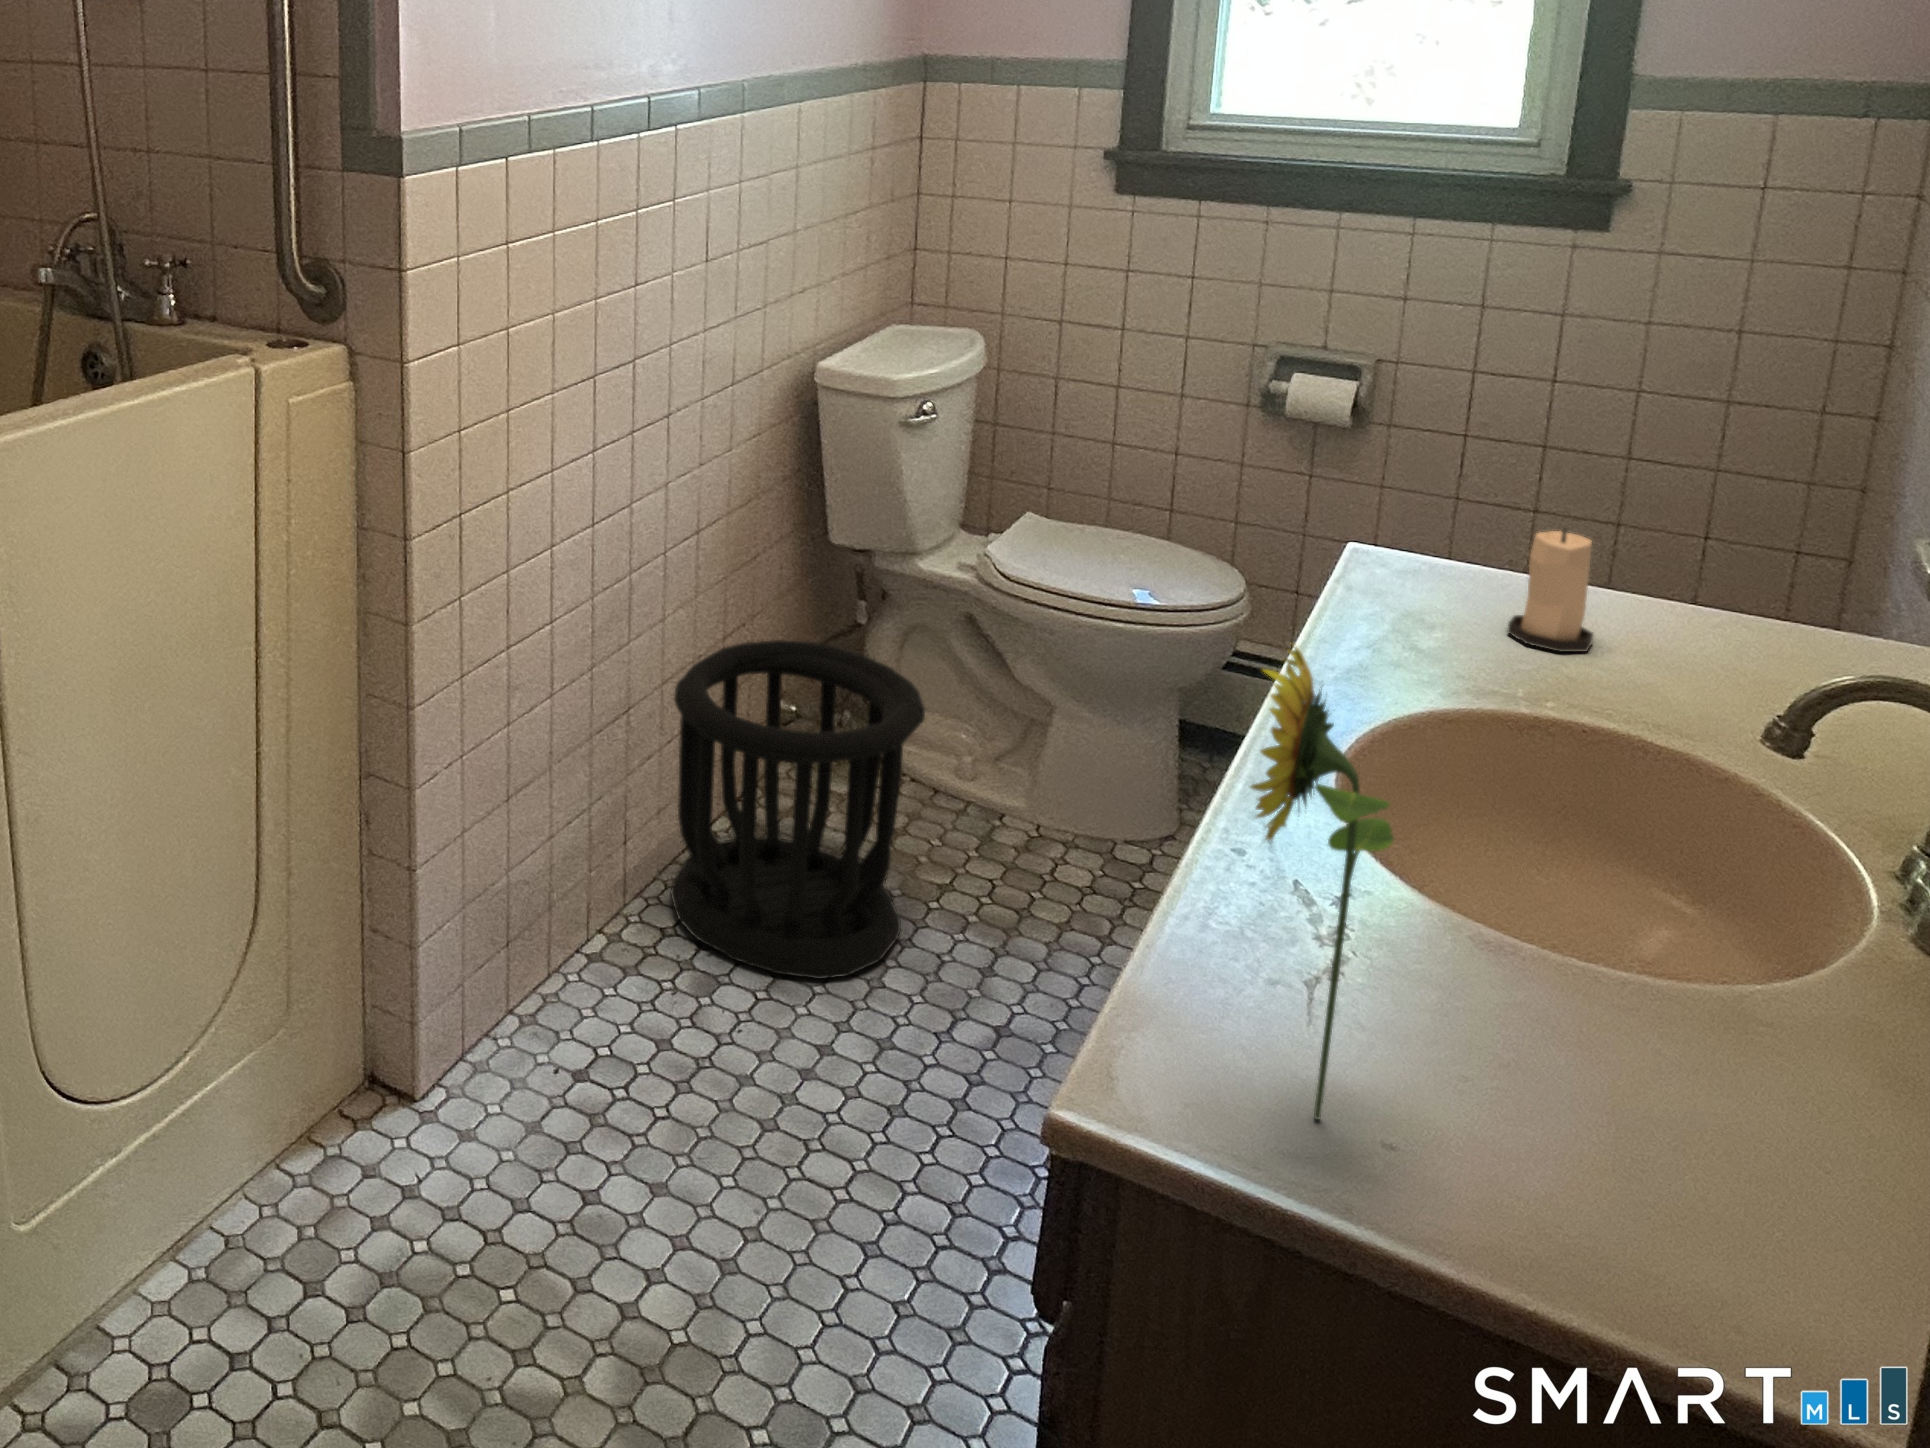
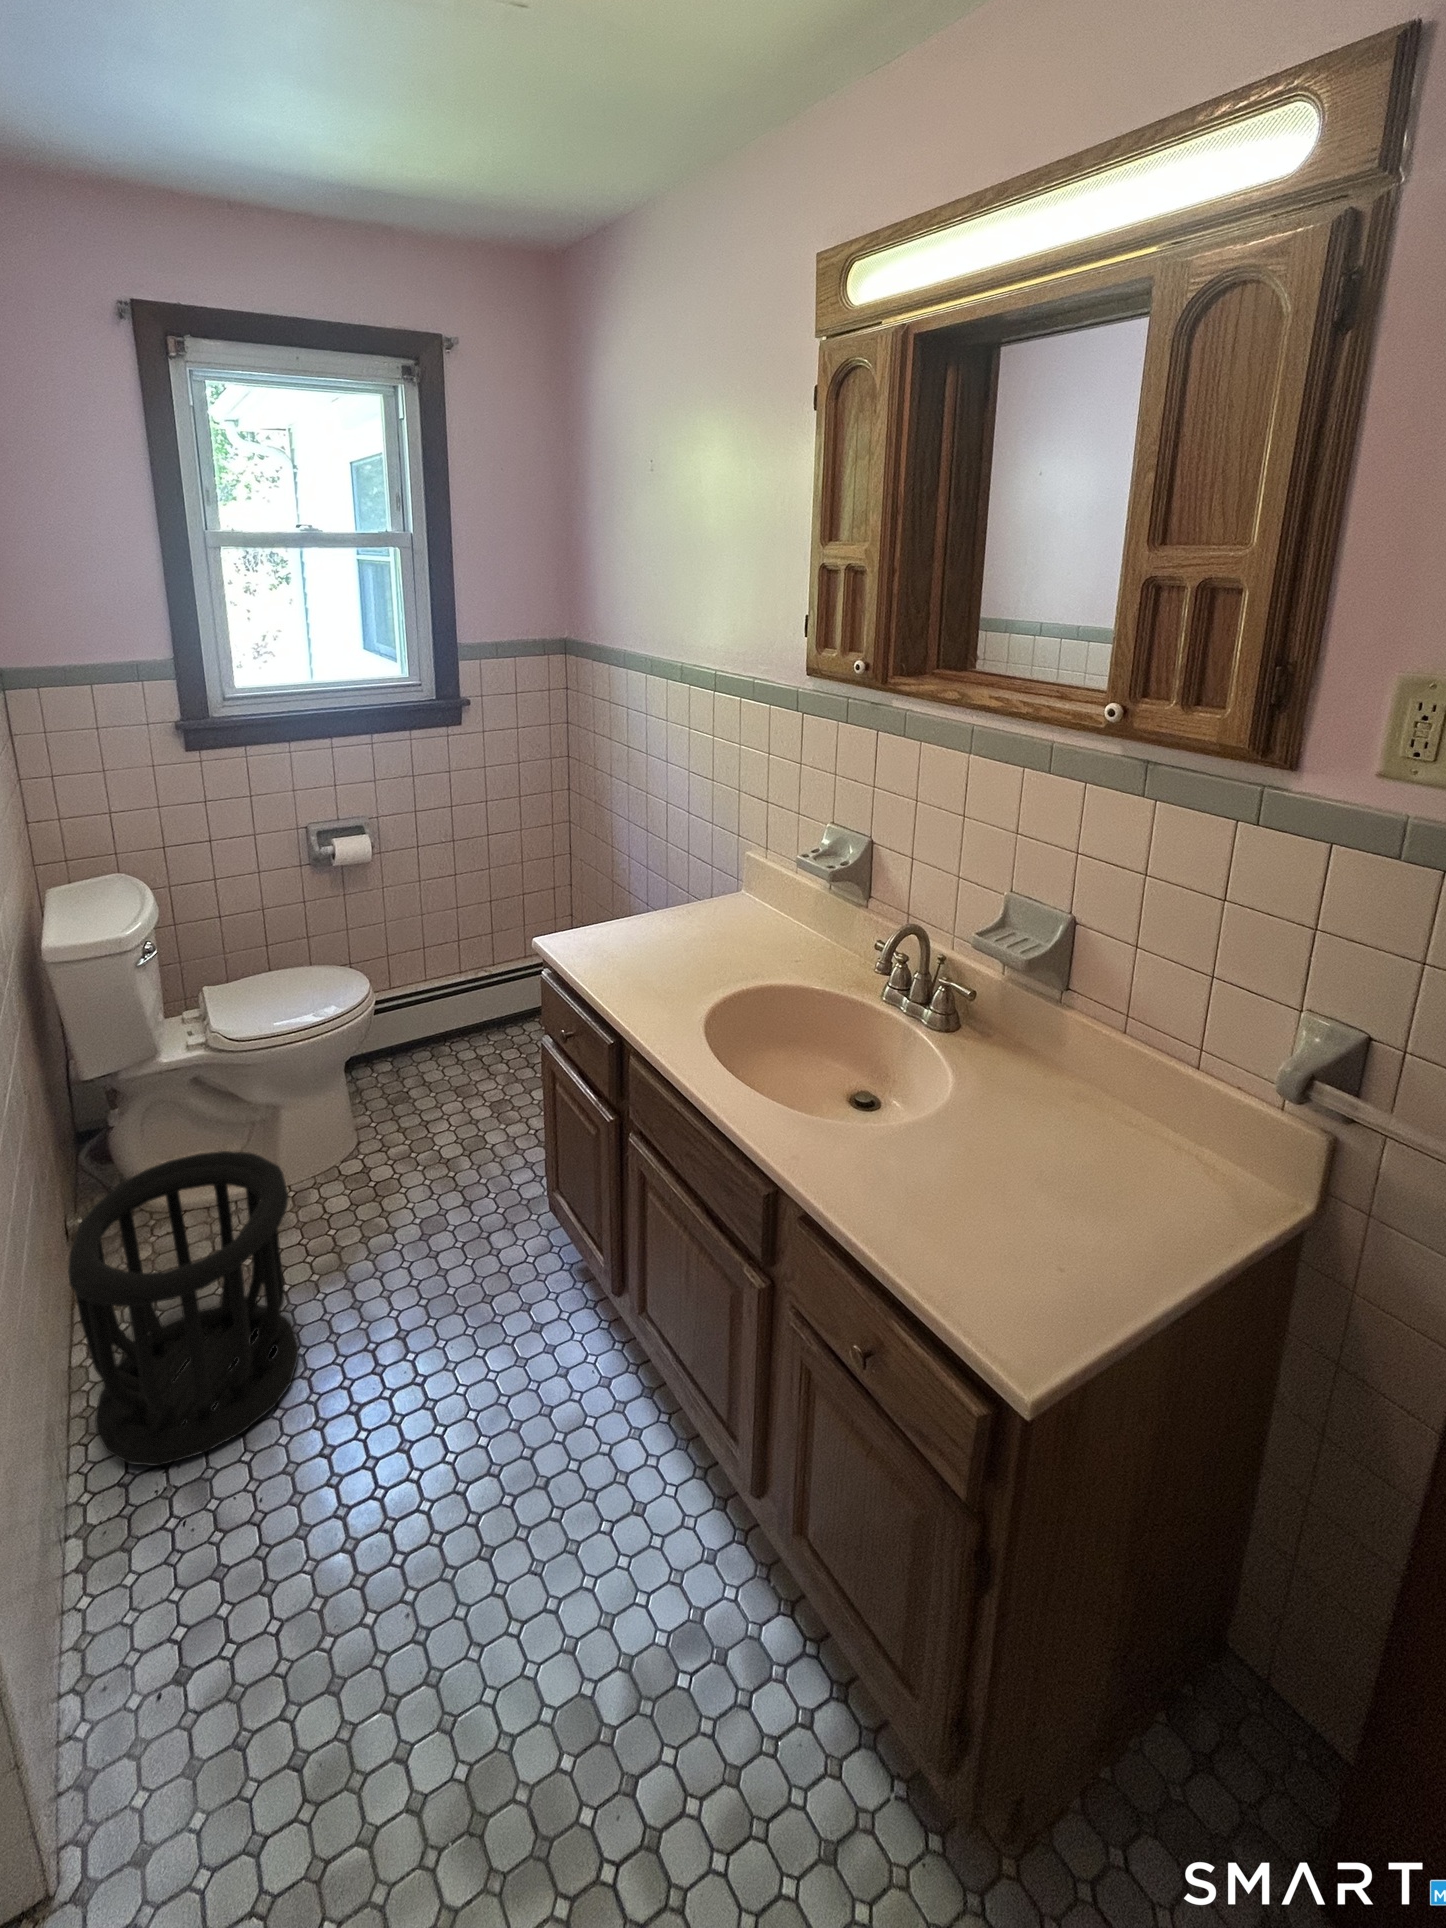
candle: present [1508,528,1593,652] -> none [655,898,692,962]
flower: present [1250,647,1394,1119] -> none [957,1048,1077,1278]

